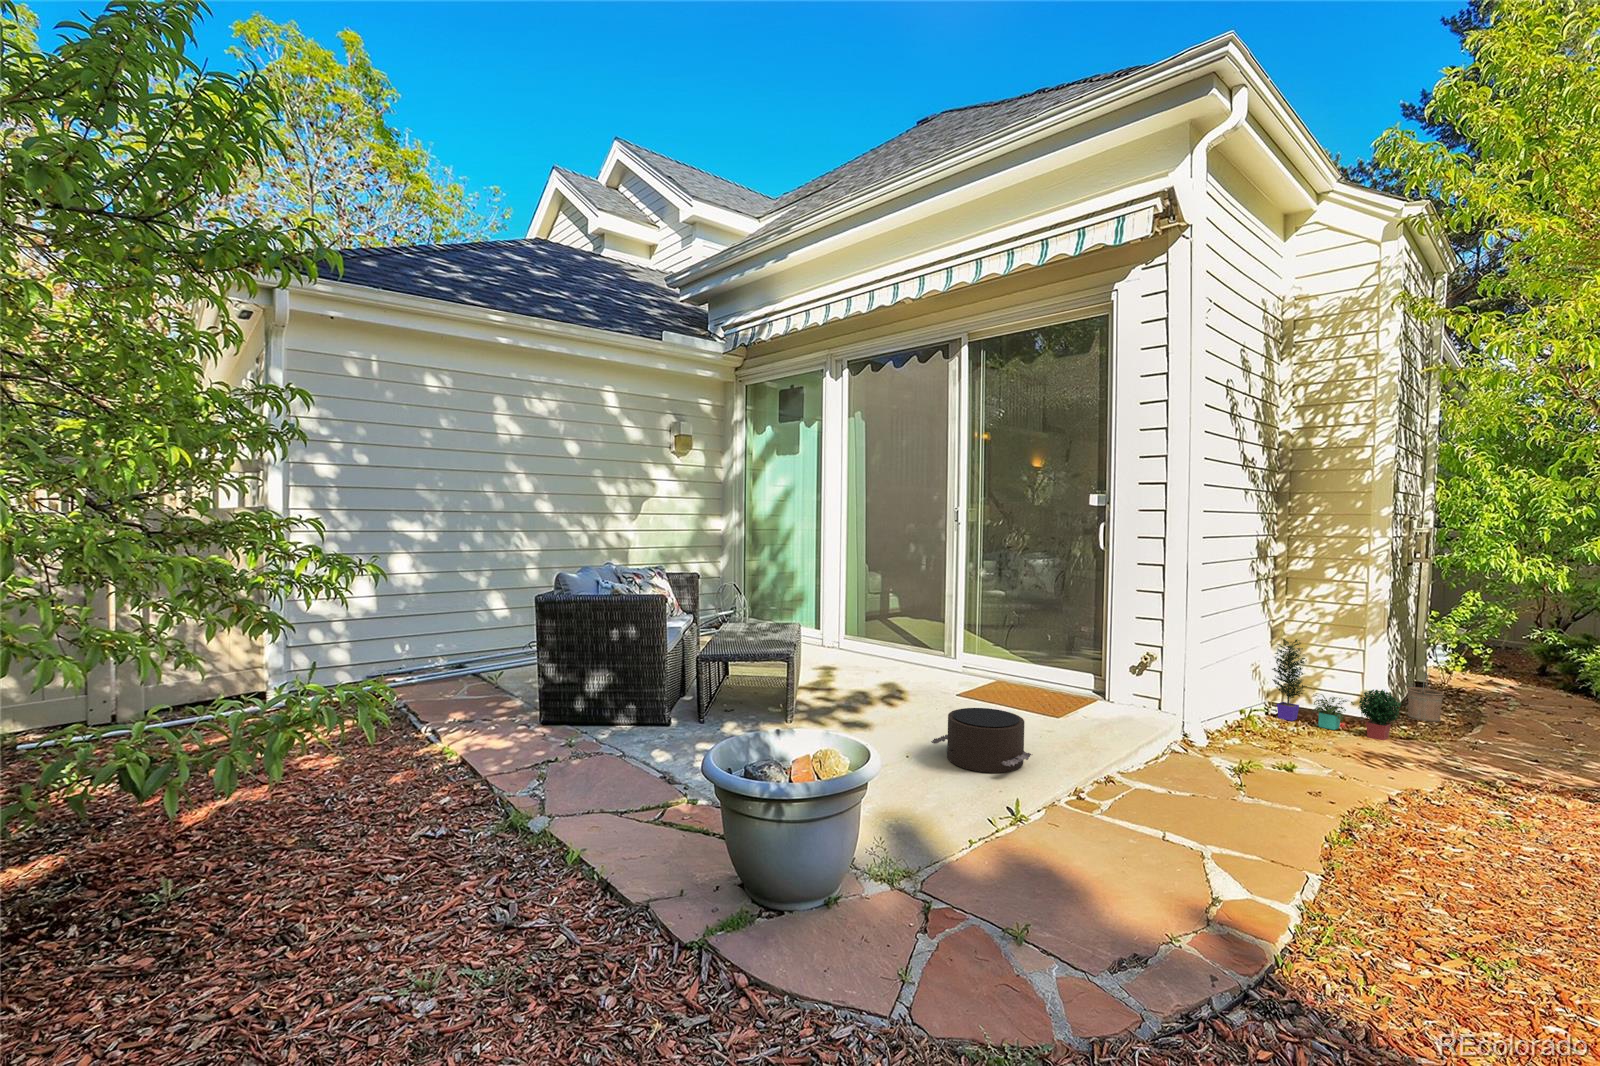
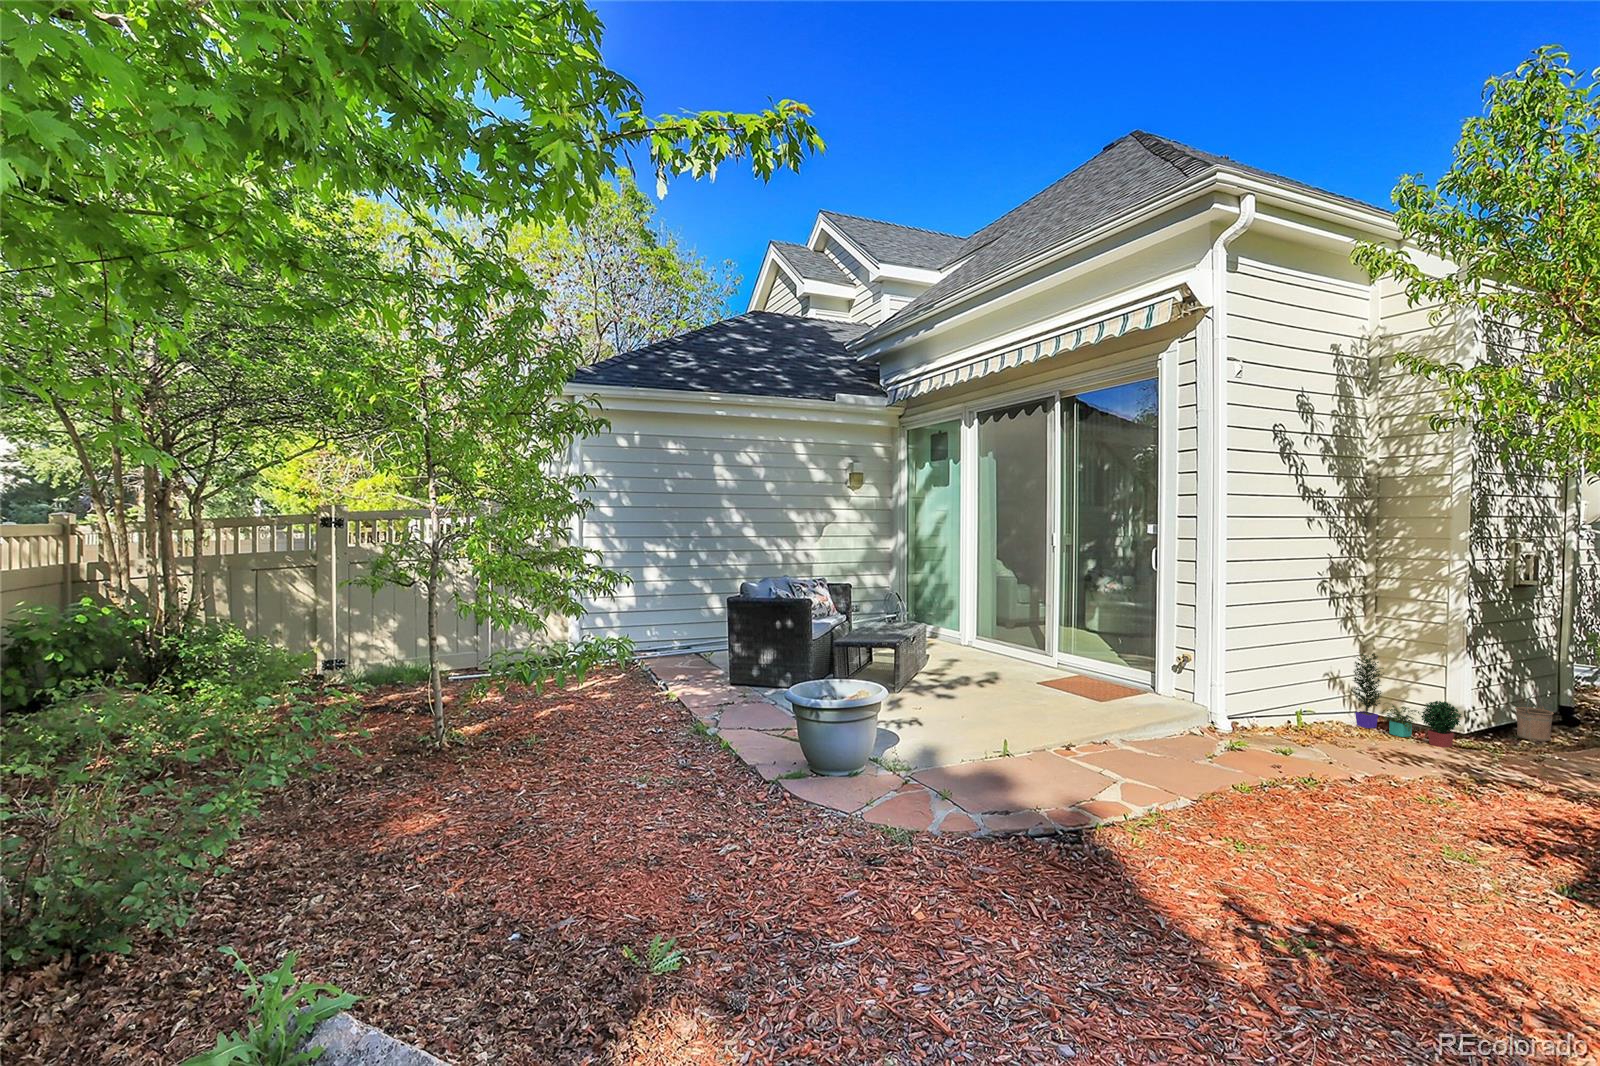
pouf: present [931,708,1031,773] -> none [982,687,1051,731]

